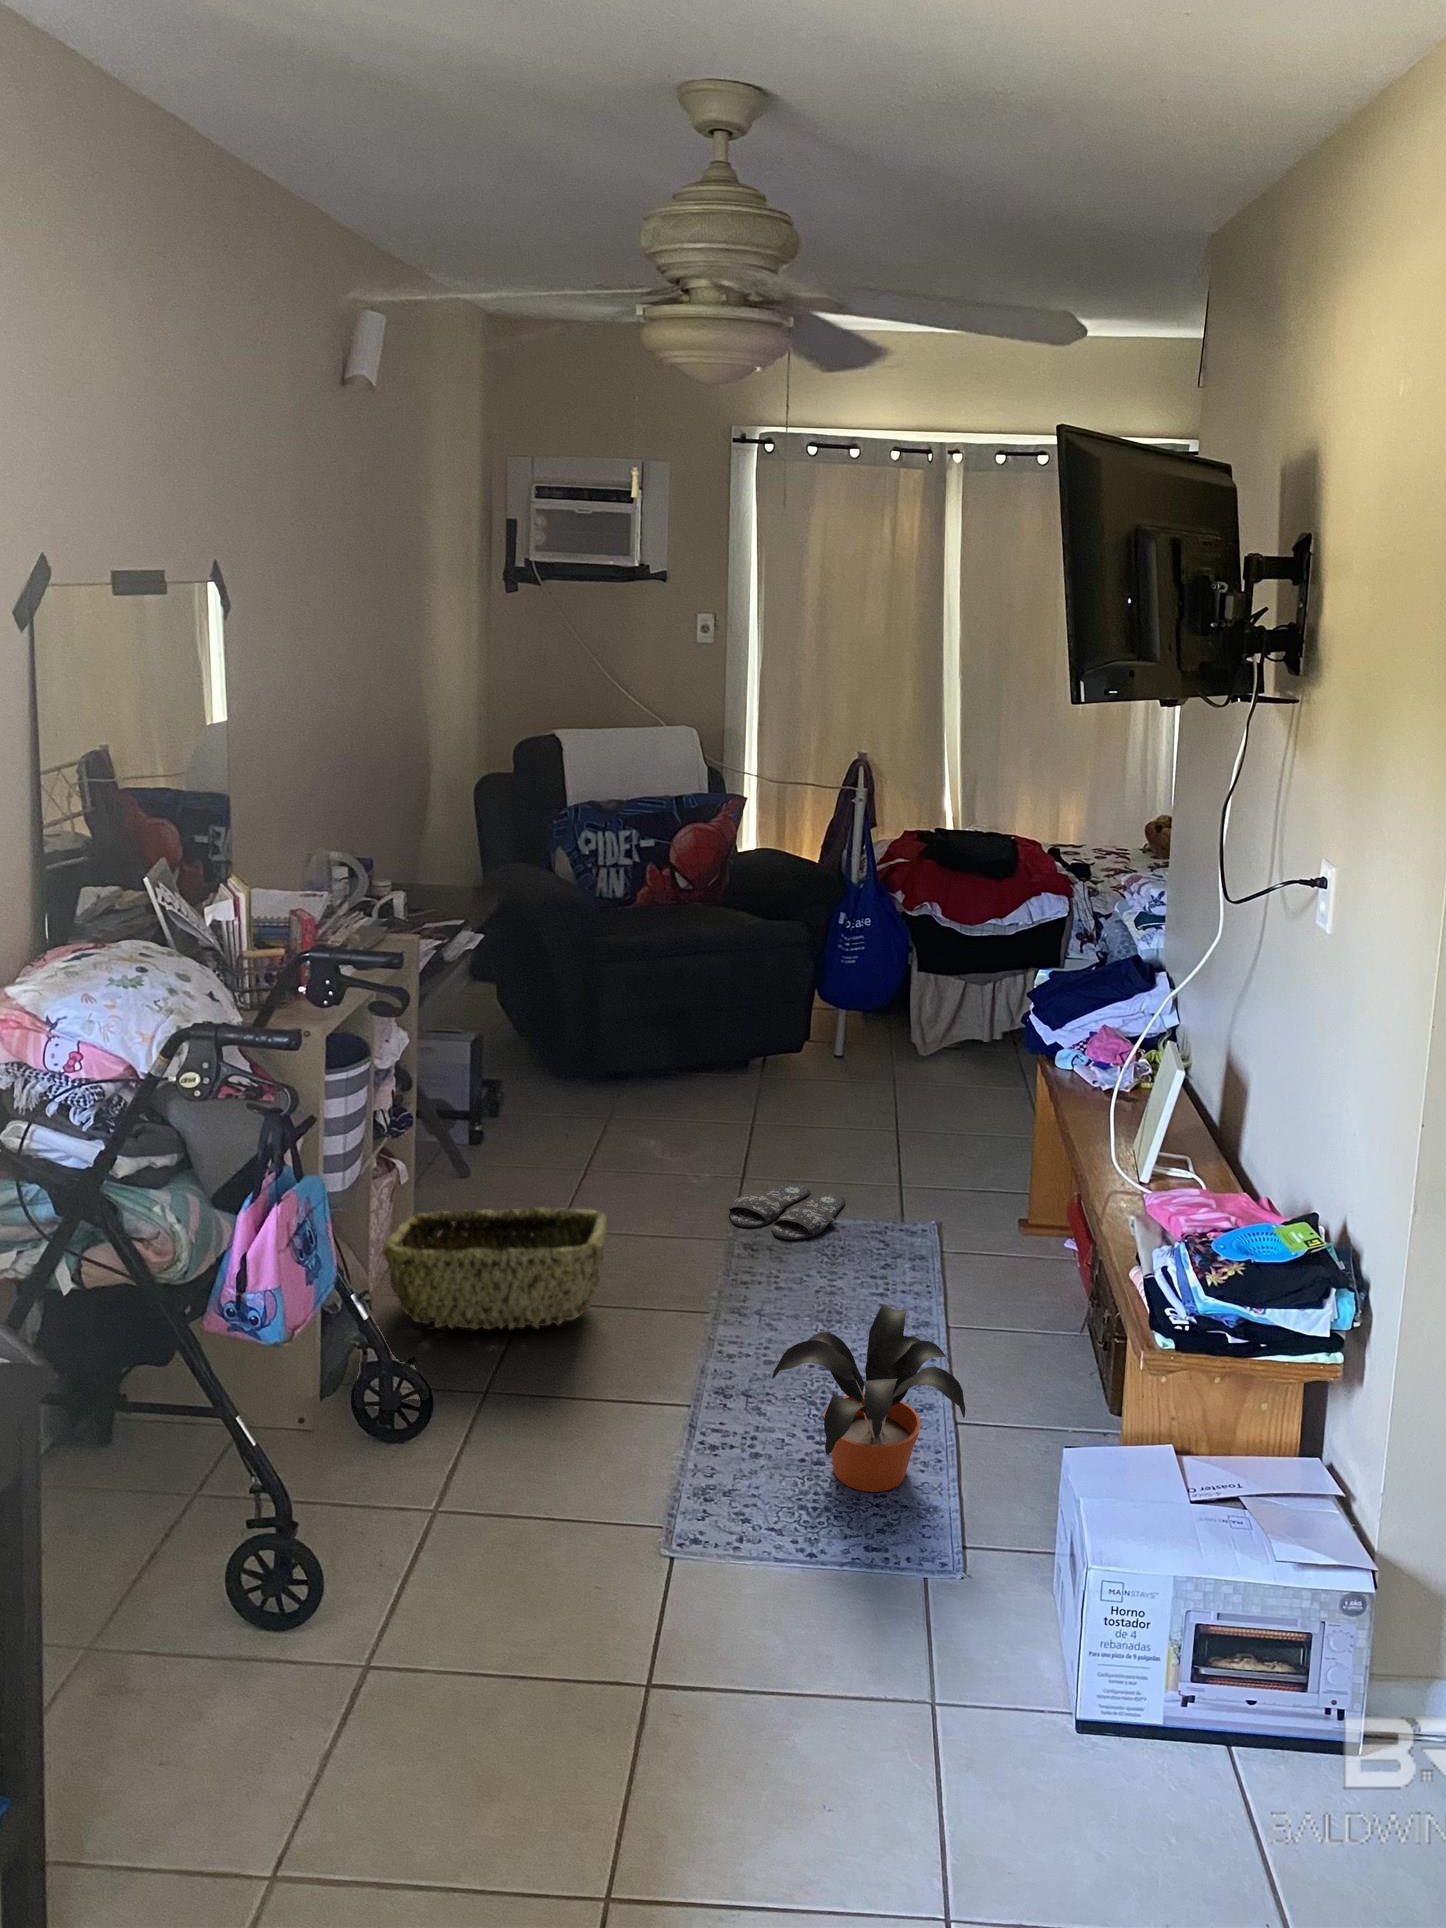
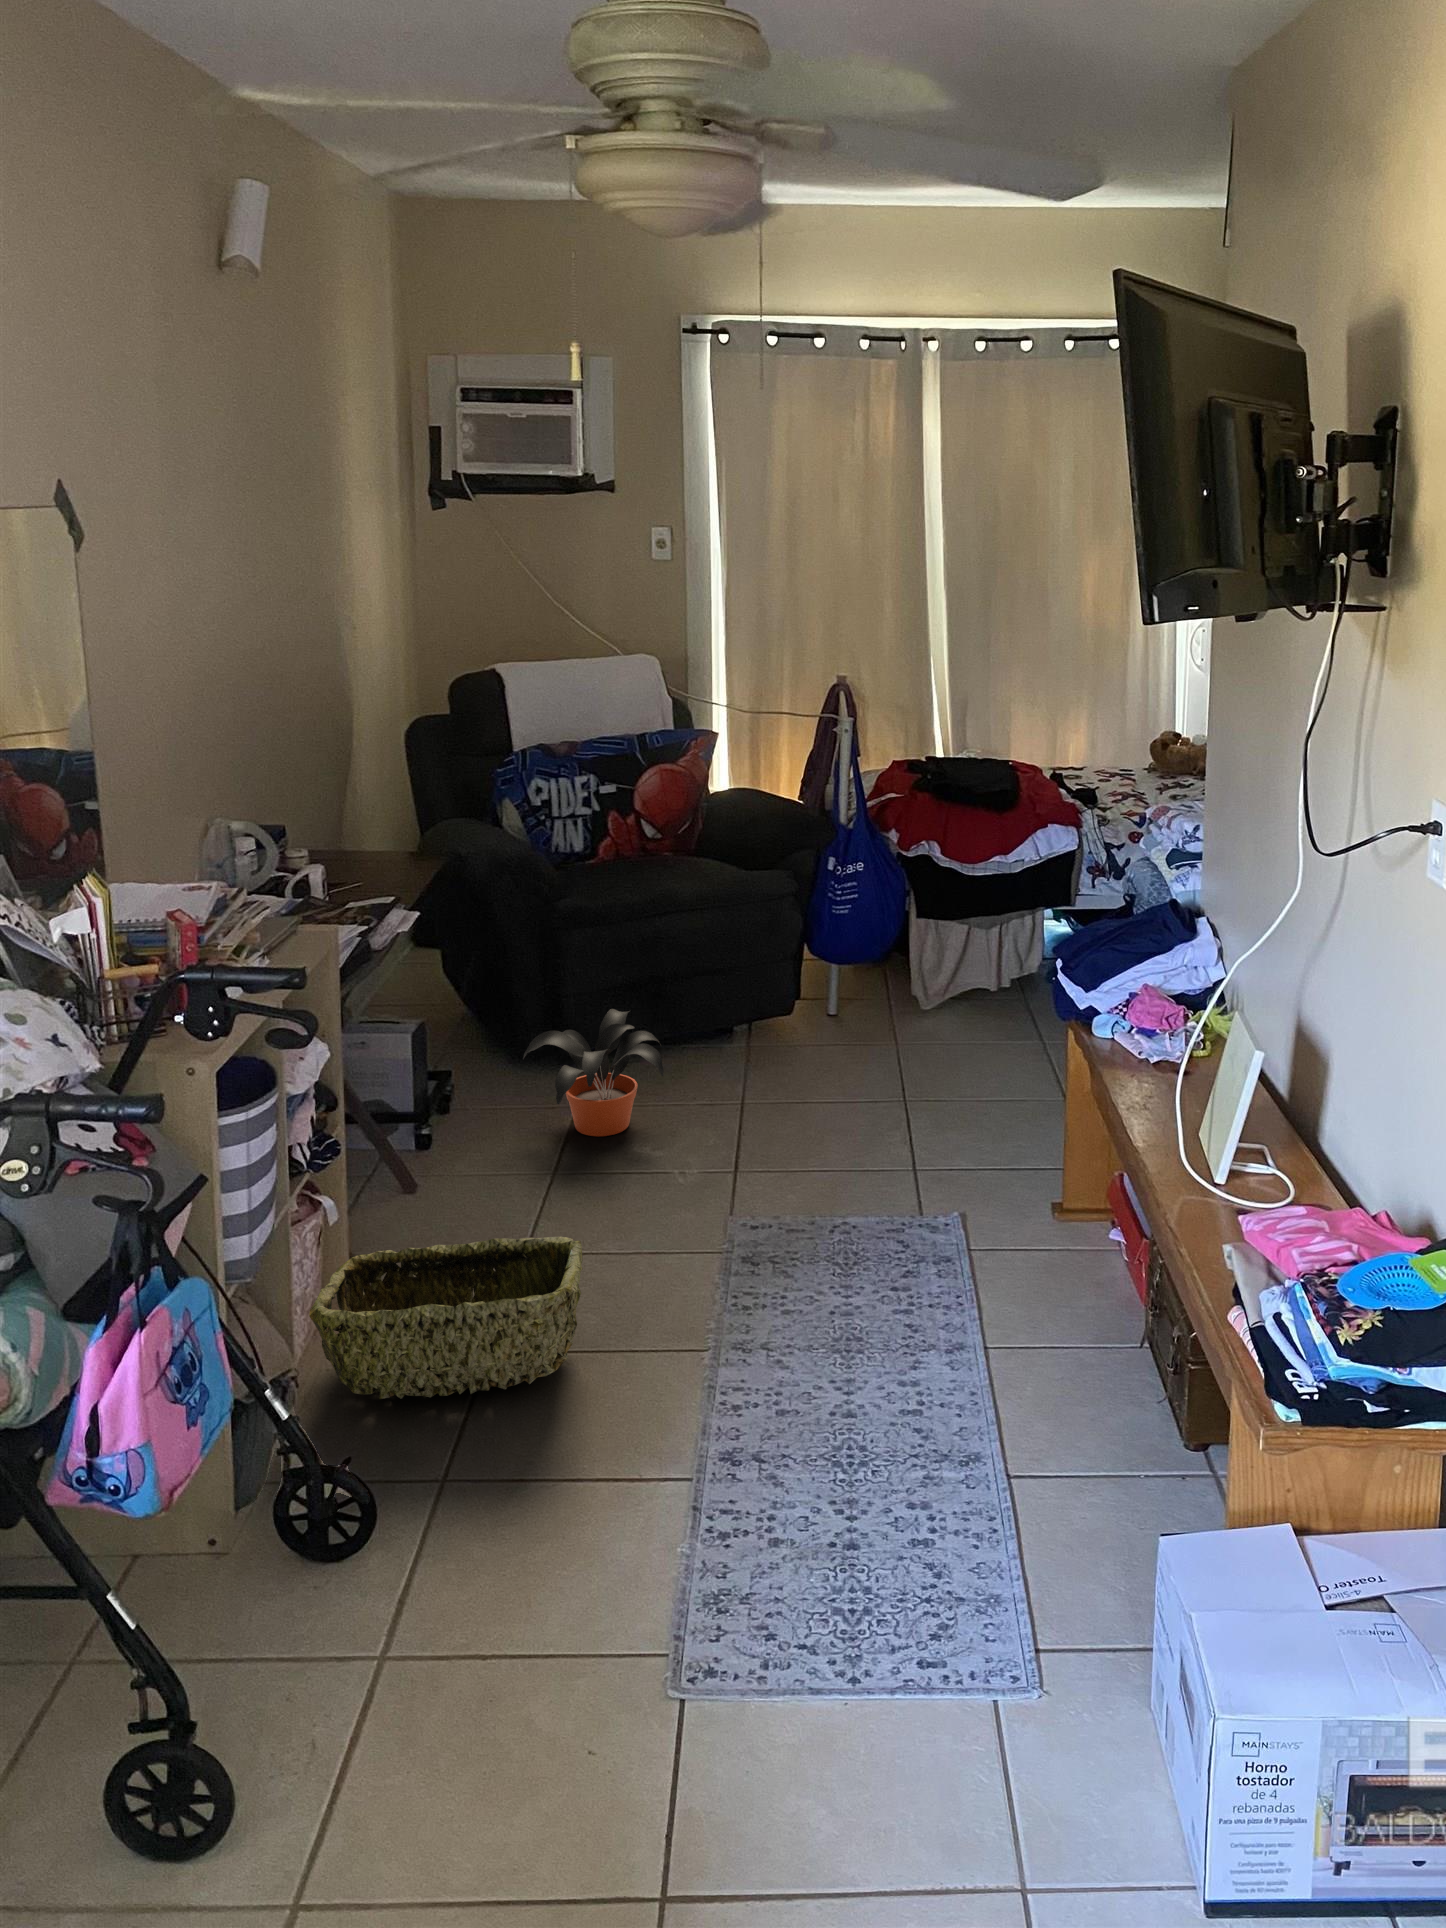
slippers: present [729,1183,845,1240] -> none [723,1171,853,1244]
potted plant: present [772,1305,965,1492] -> present [523,1009,664,1136]

